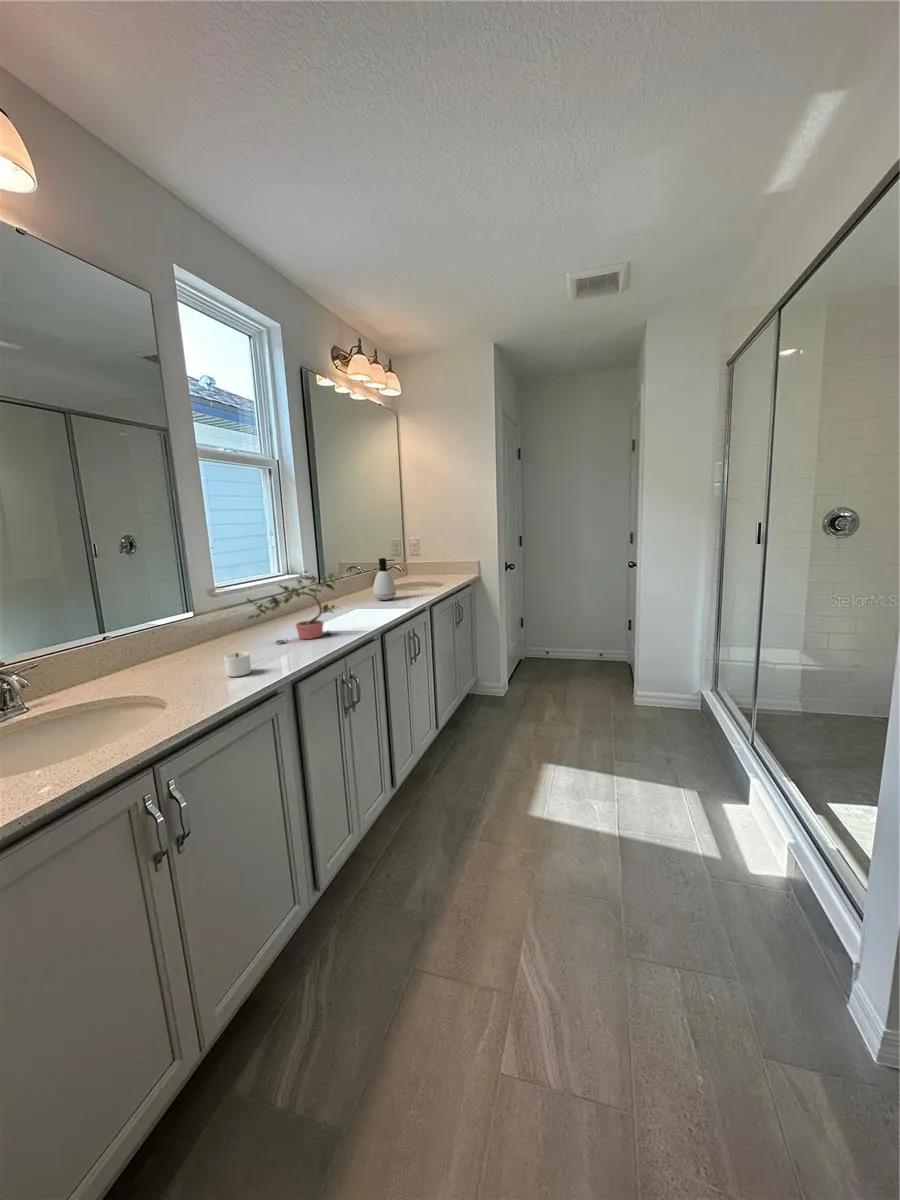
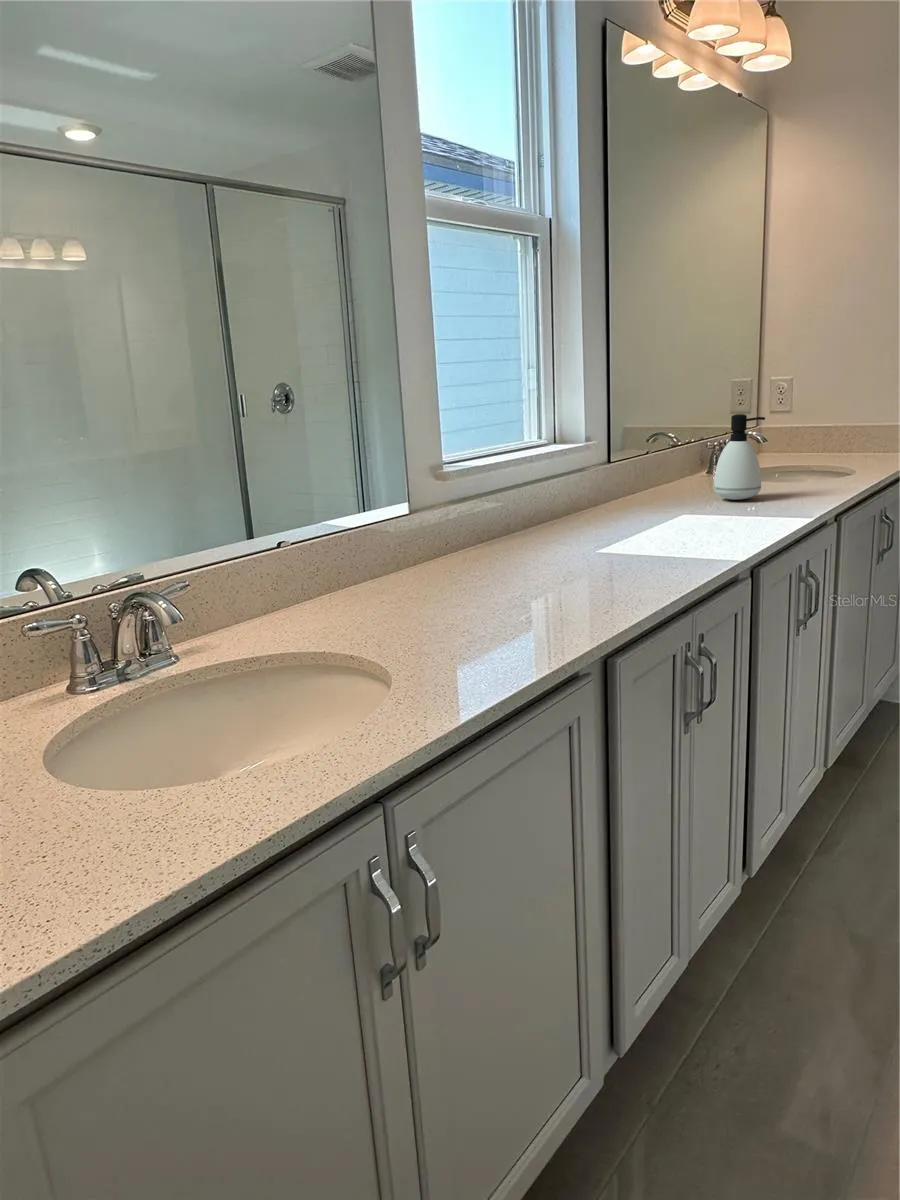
potted plant: present [247,573,341,643] -> none [503,438,689,575]
candle: present [224,652,251,677] -> none [480,589,545,636]

